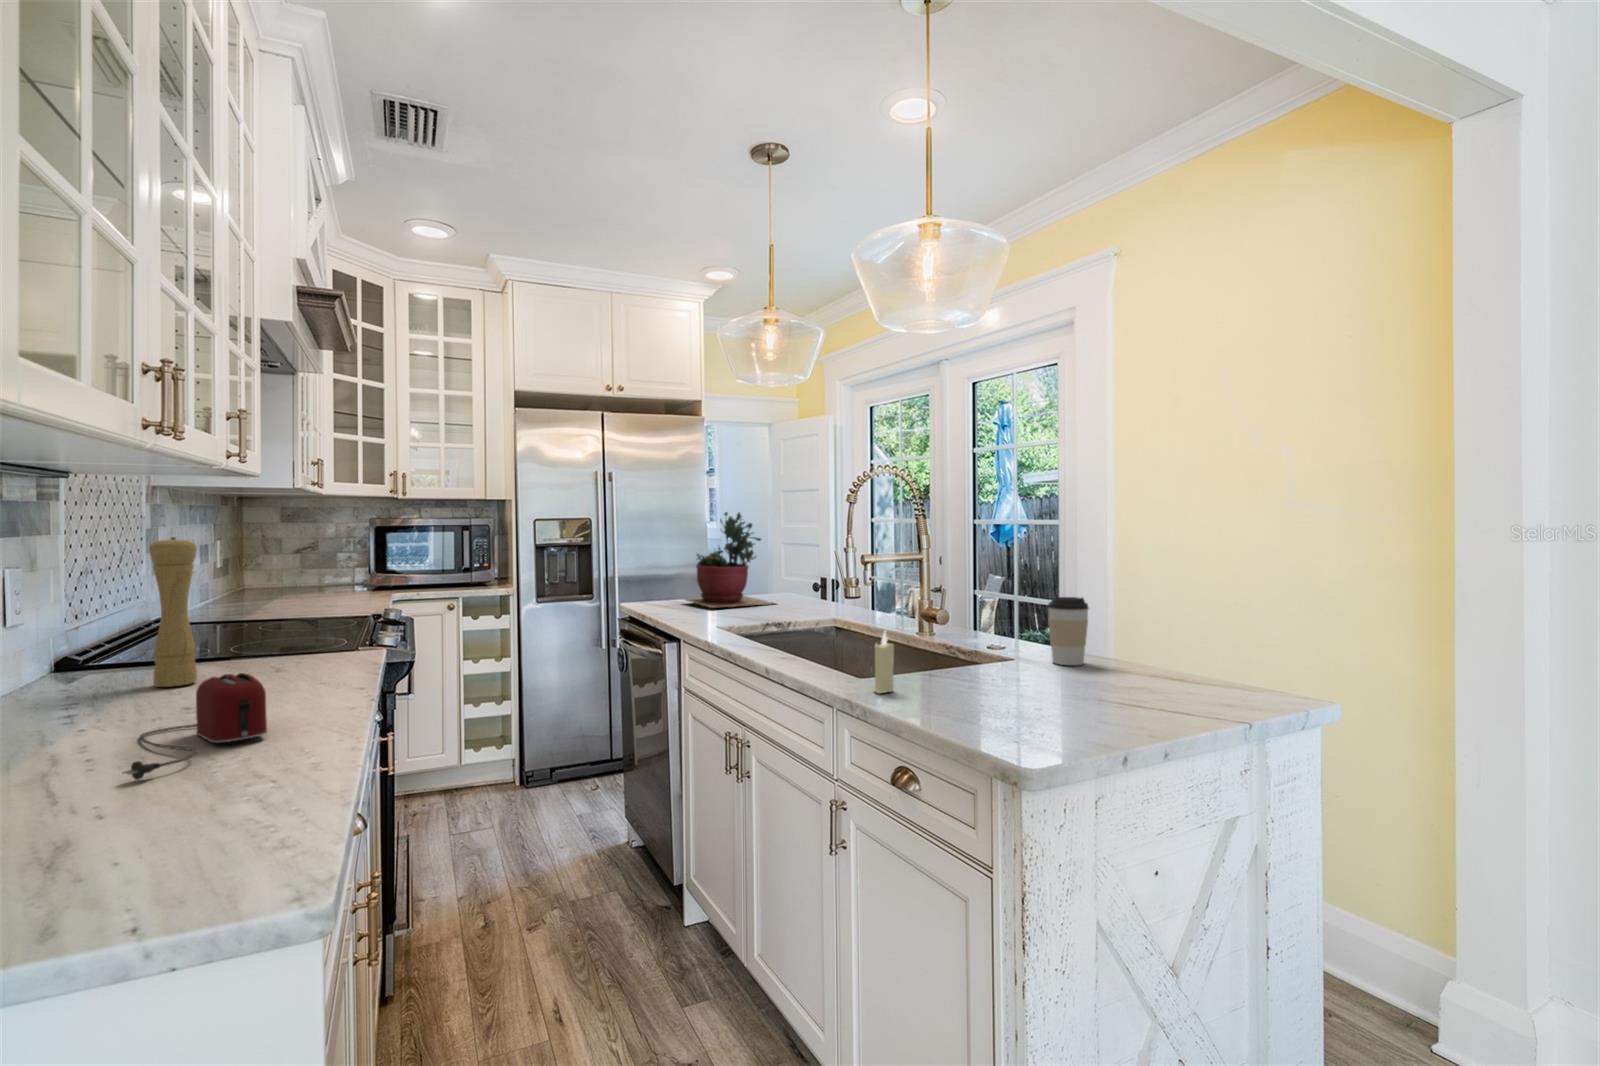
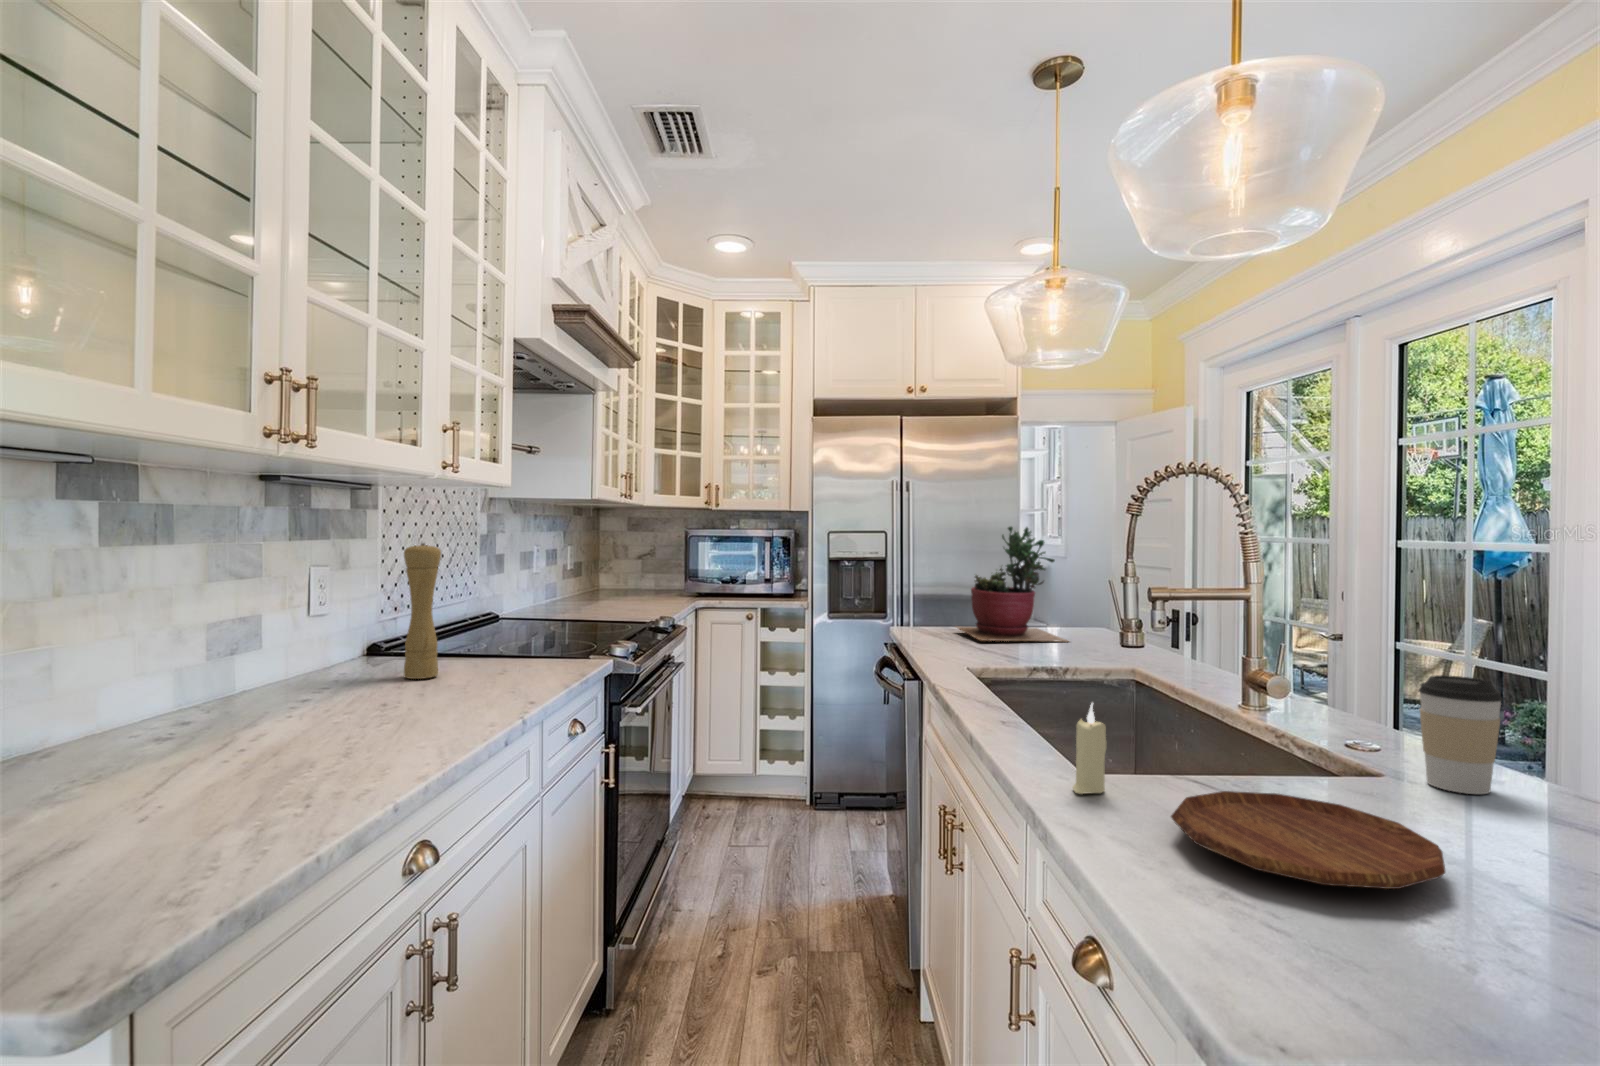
toaster: present [123,673,267,780] -> none [254,677,413,772]
tray: none [950,675,1097,714] -> present [1171,791,1445,889]

